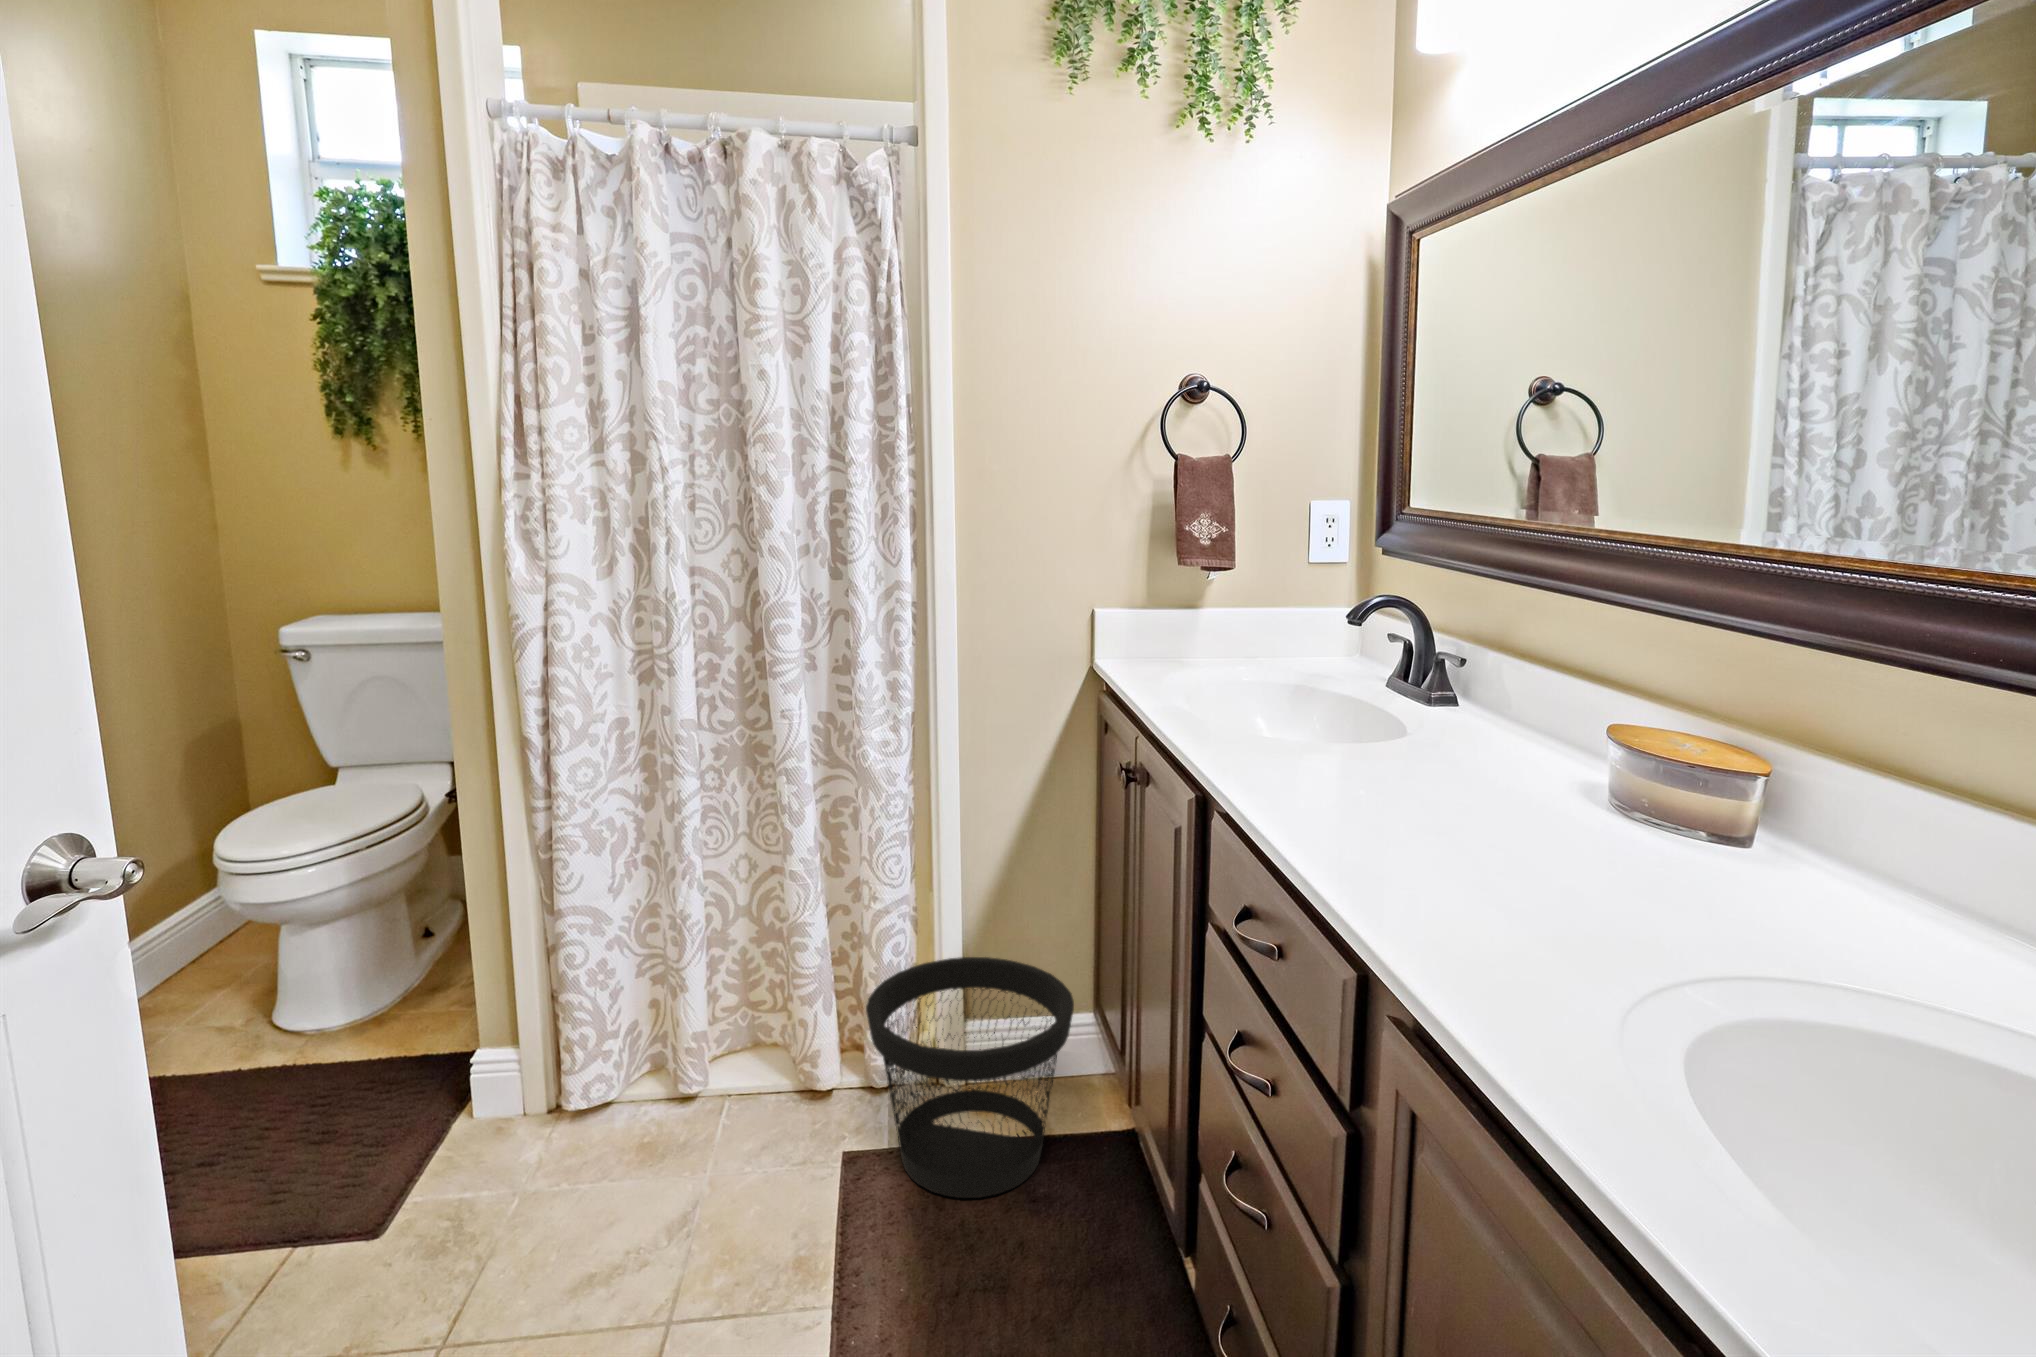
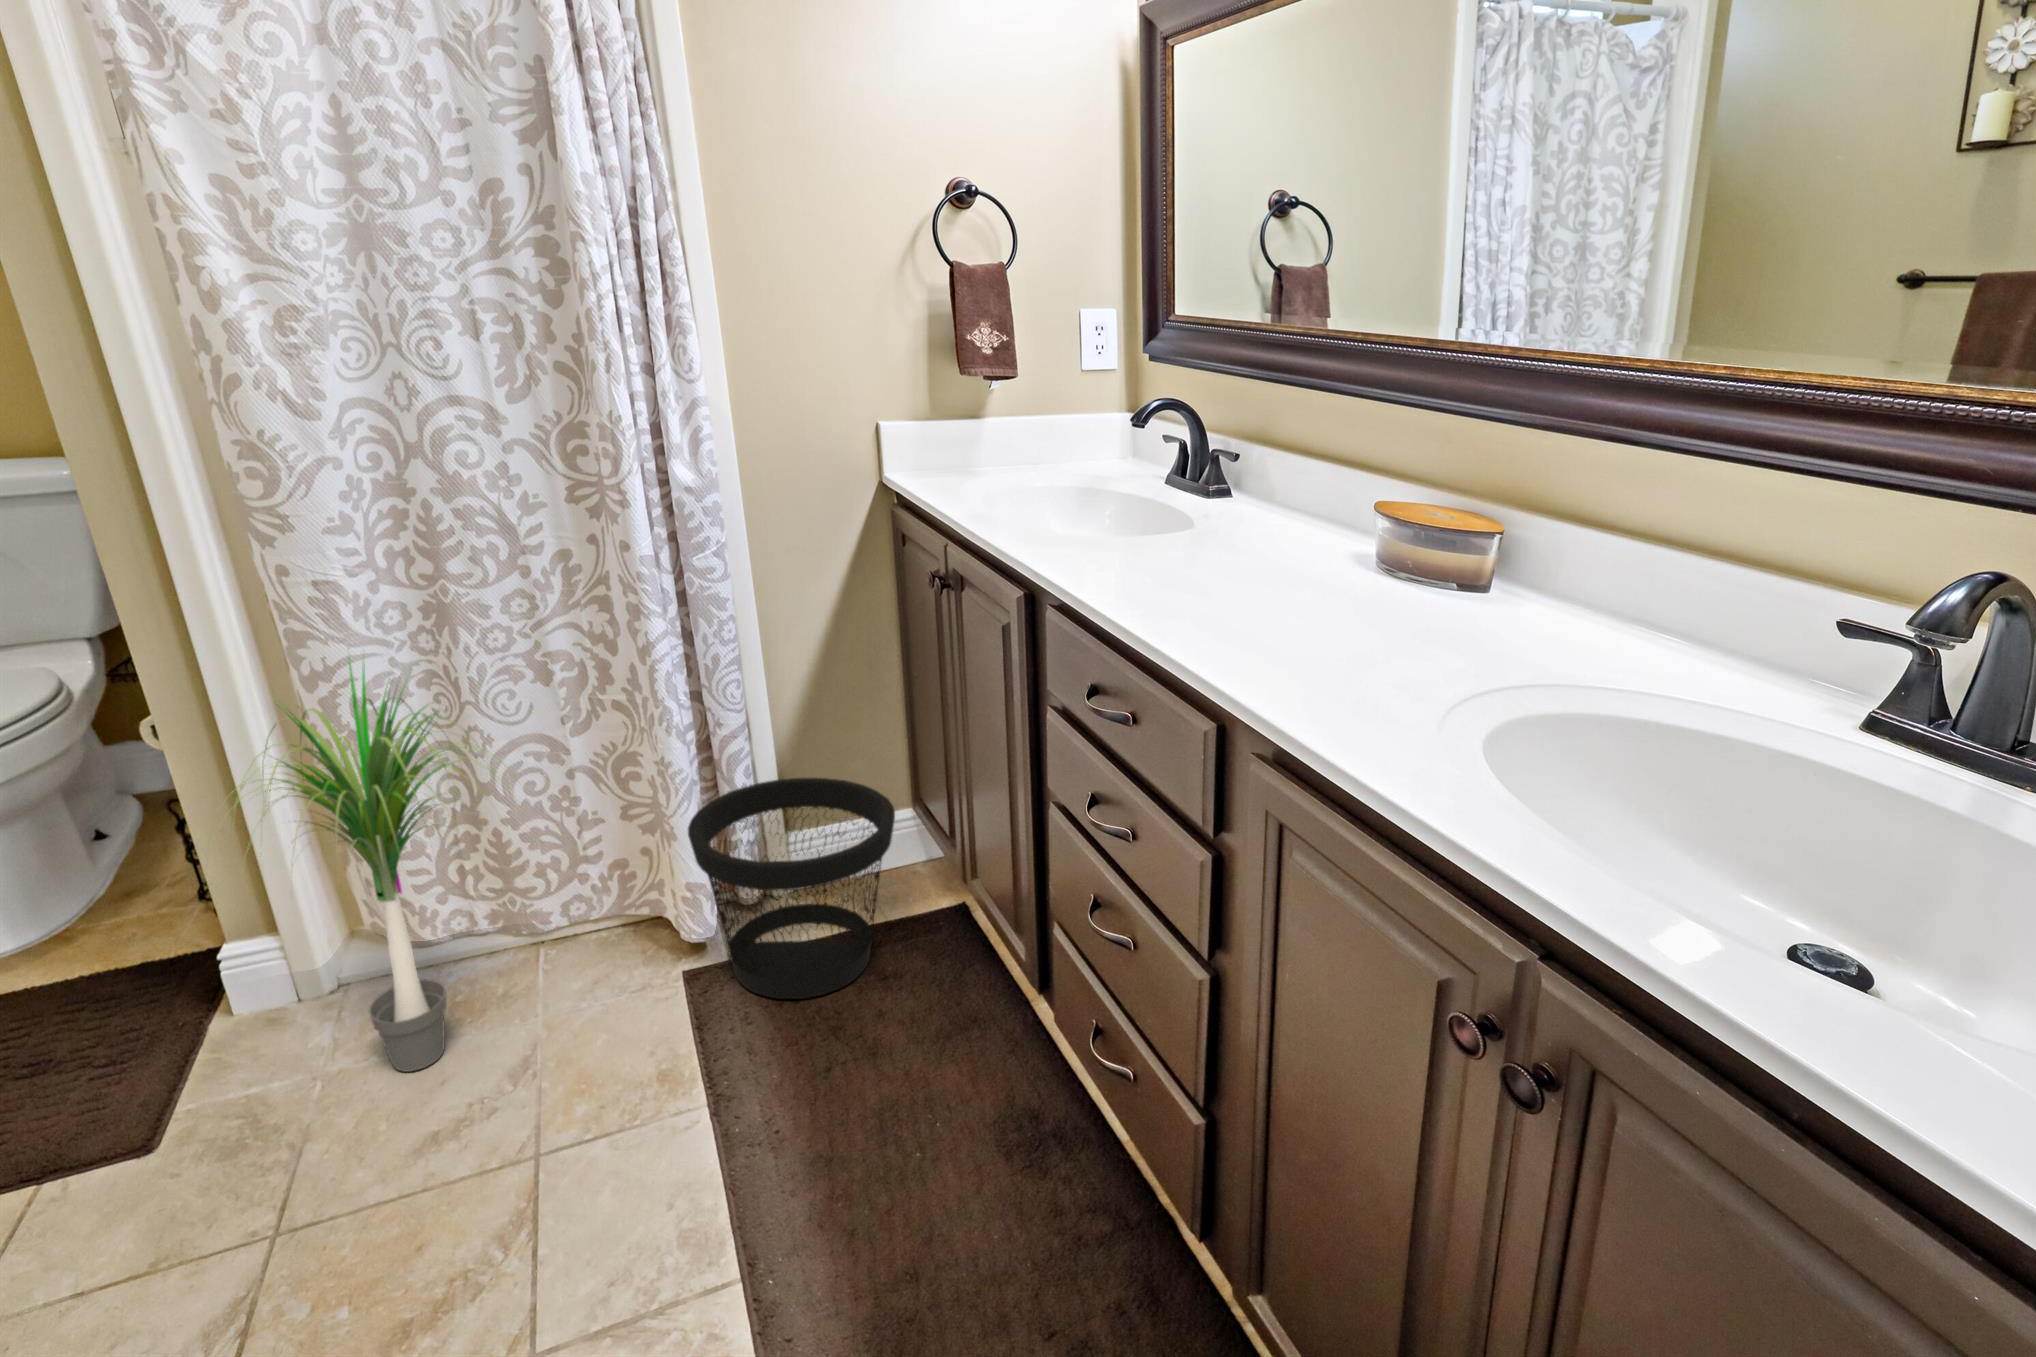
potted plant: none [436,791,729,1205] -> present [206,662,511,1072]

